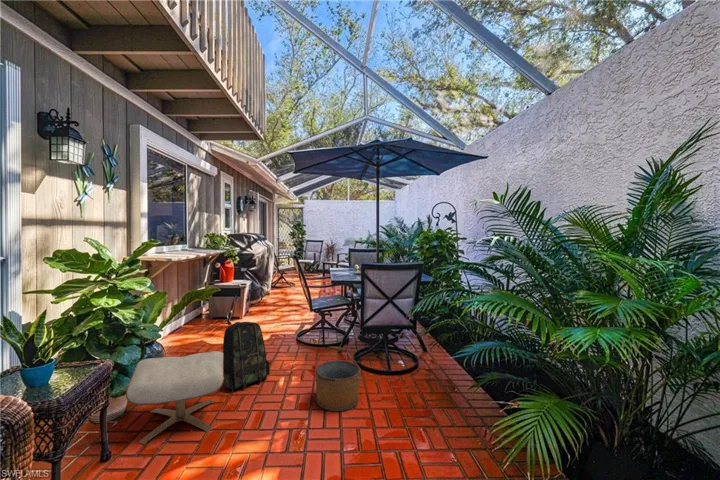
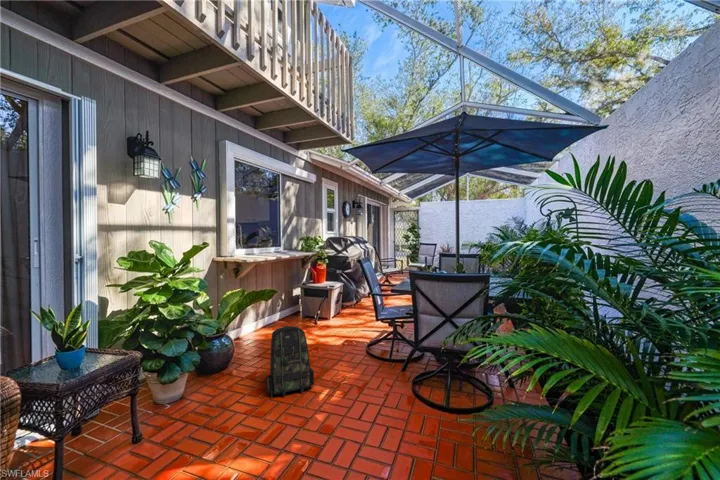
bucket: present [315,346,361,411] -> none [341,365,393,445]
ottoman: present [126,351,224,444] -> none [157,353,258,436]

